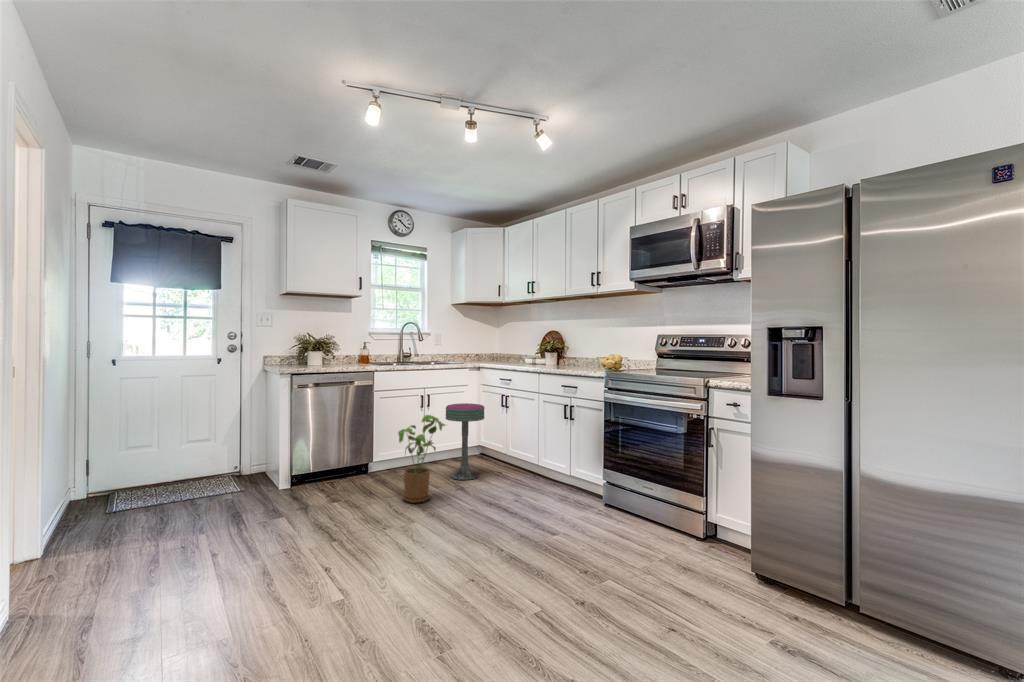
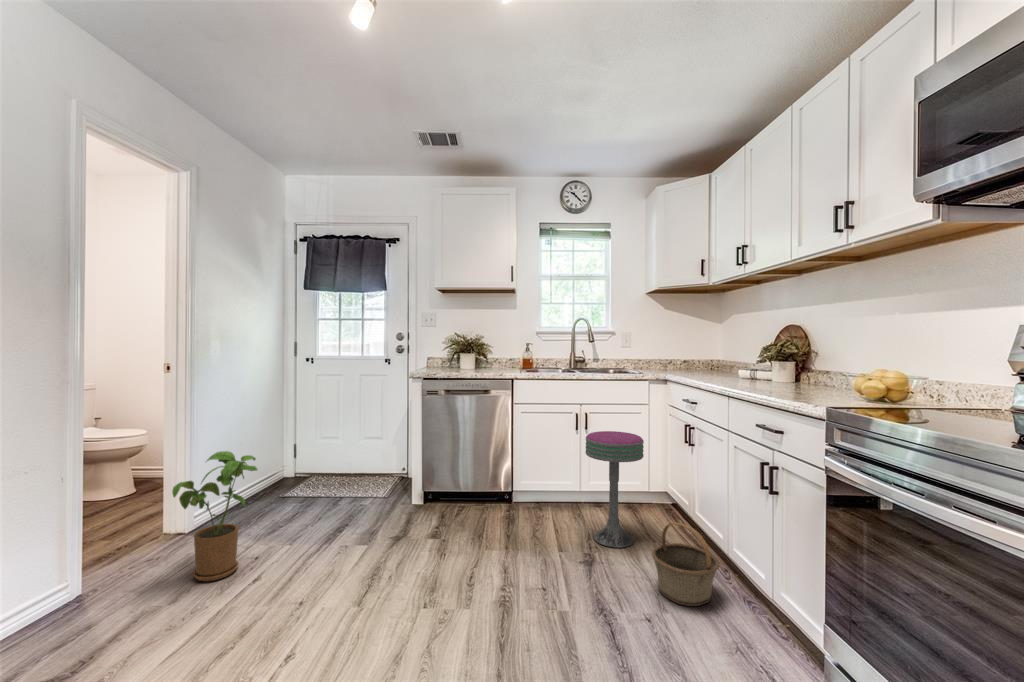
house plant: present [398,415,445,503] -> present [172,451,258,581]
basket: none [506,449,543,492] -> present [652,523,719,606]

